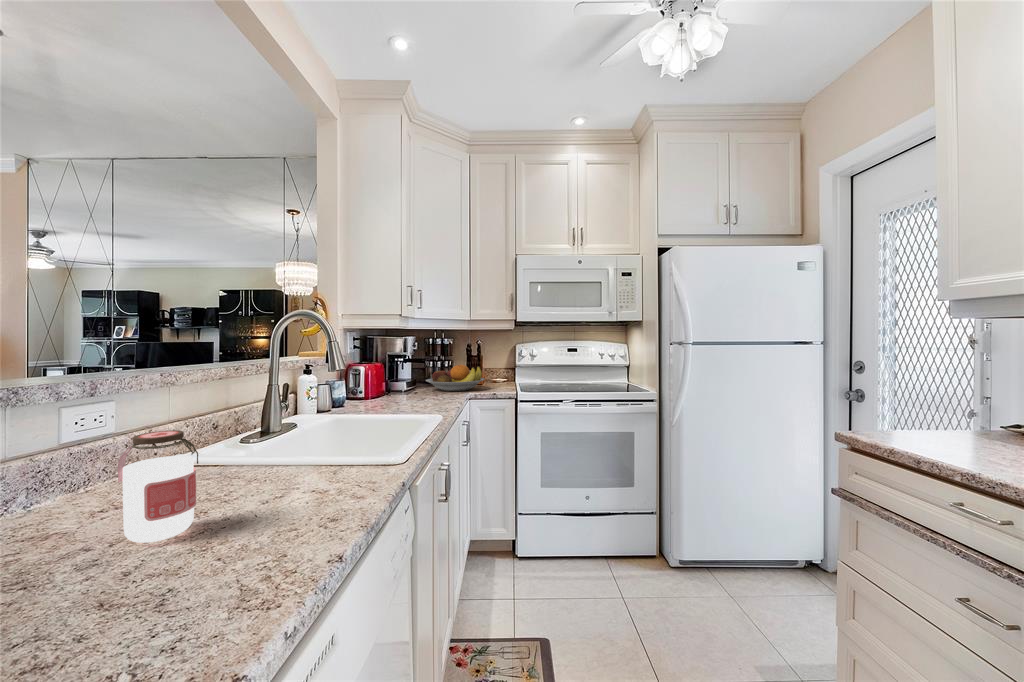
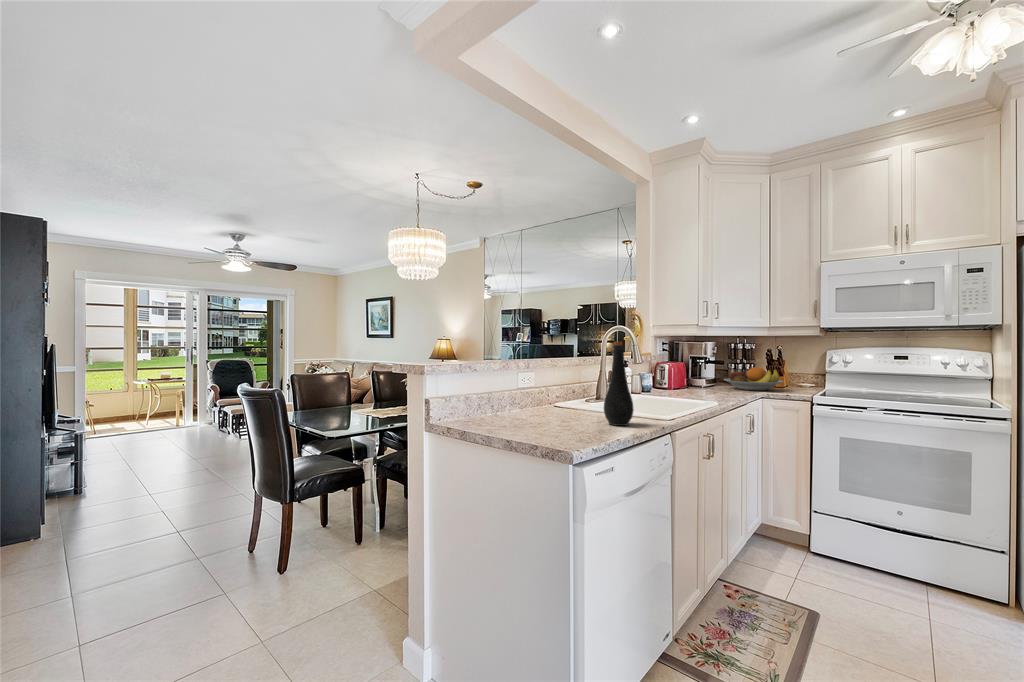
bottle: none [285,334,348,504] -> present [604,342,634,426]
jar: present [118,430,198,543] -> none [543,382,570,426]

